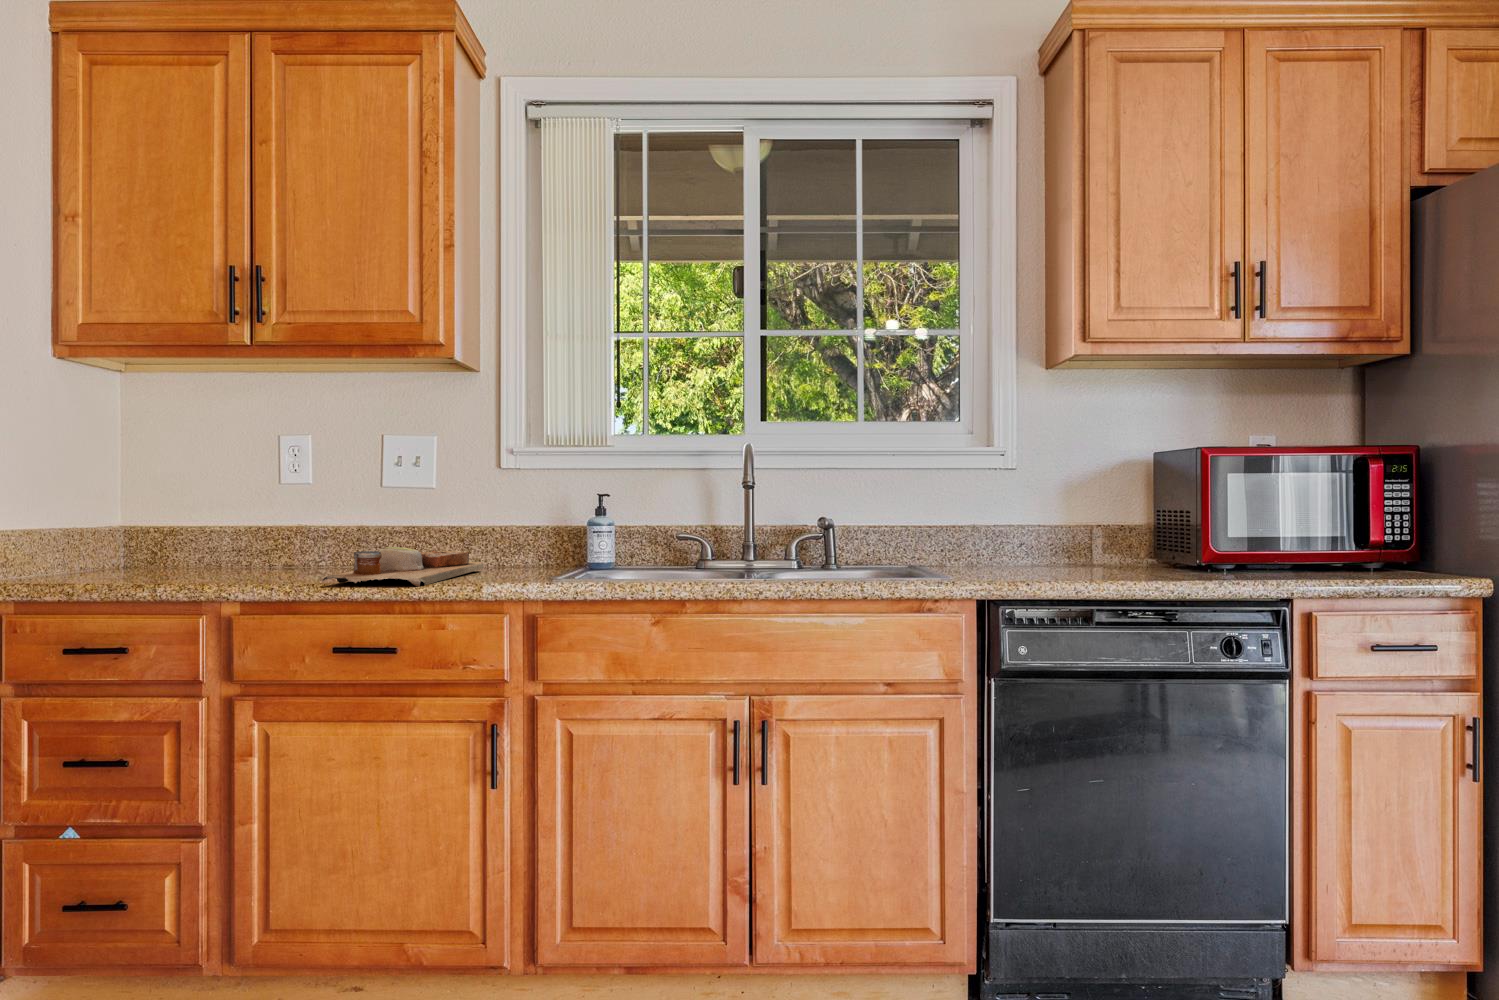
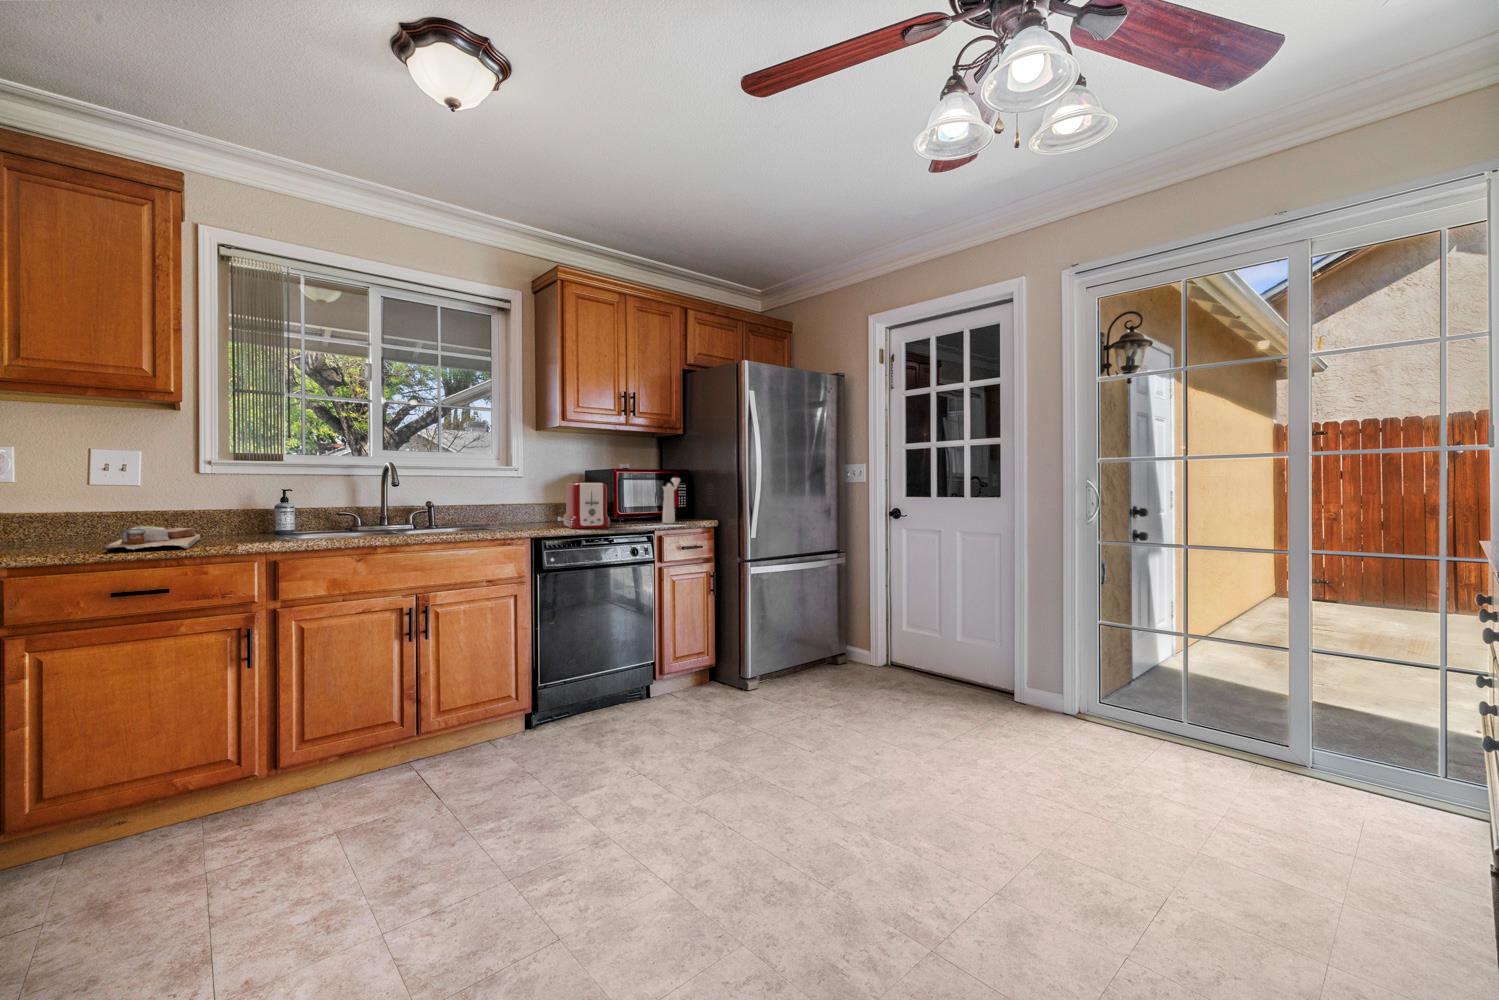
pepper mill: none [1314,466,1366,579] -> present [663,478,680,524]
toaster: none [1068,478,1168,583] -> present [563,482,610,529]

